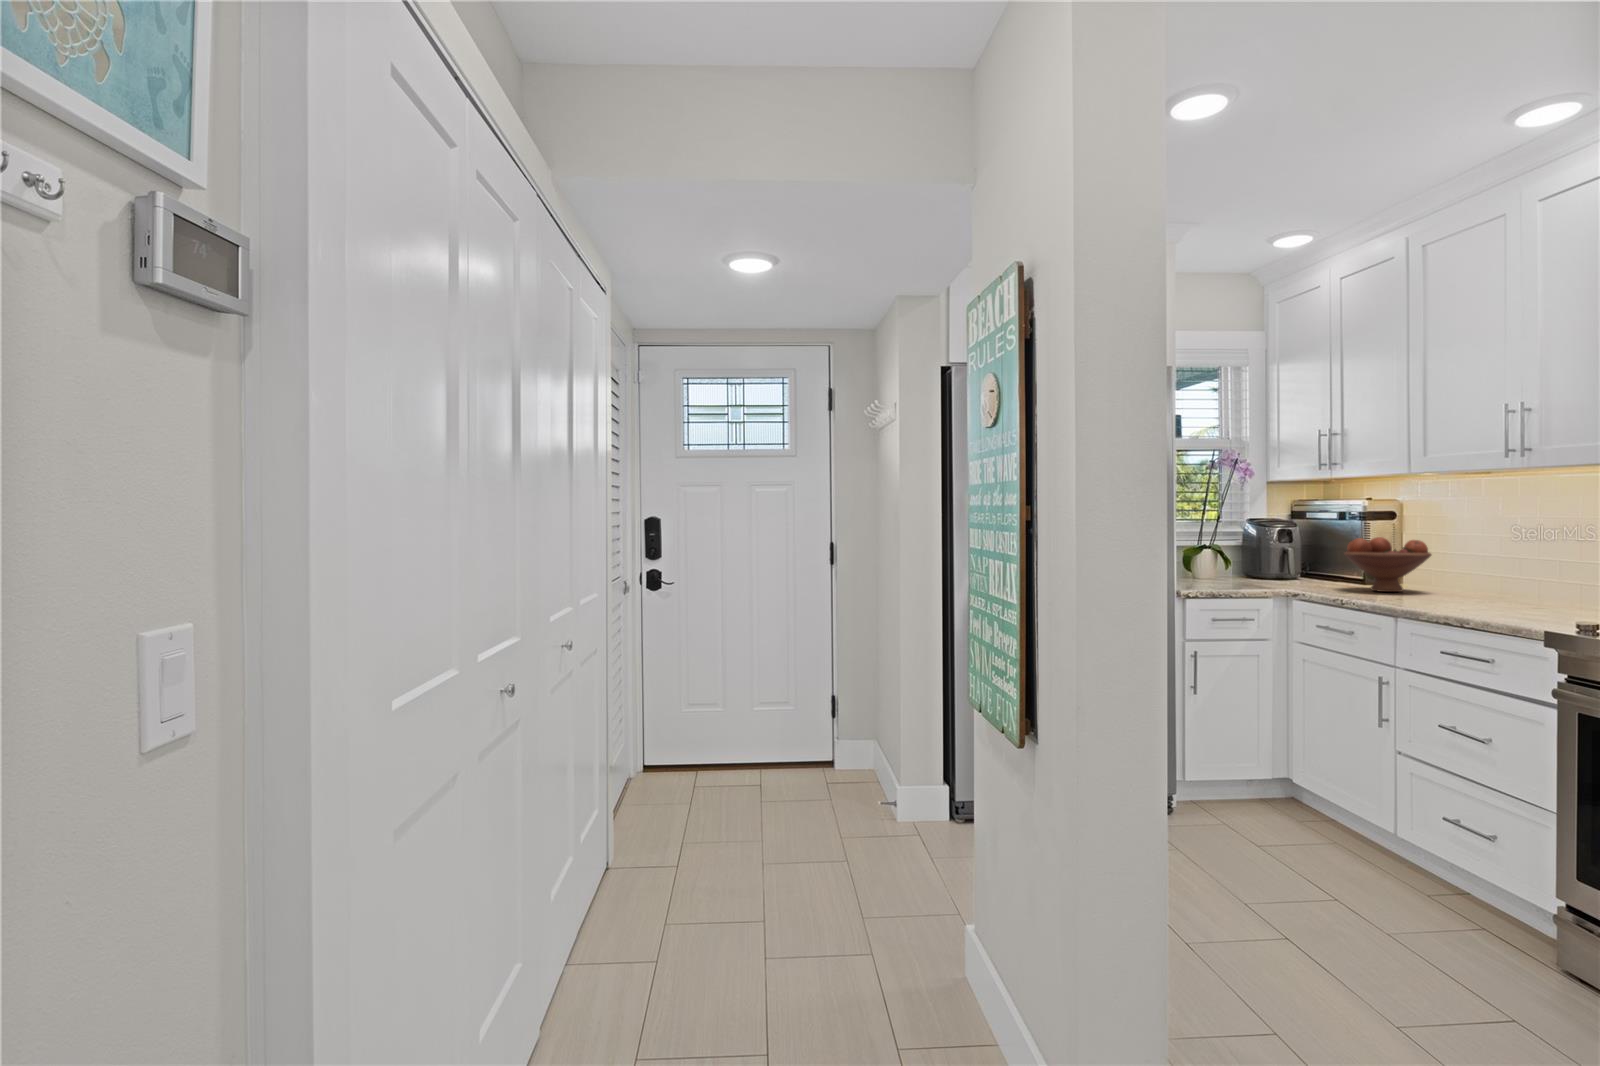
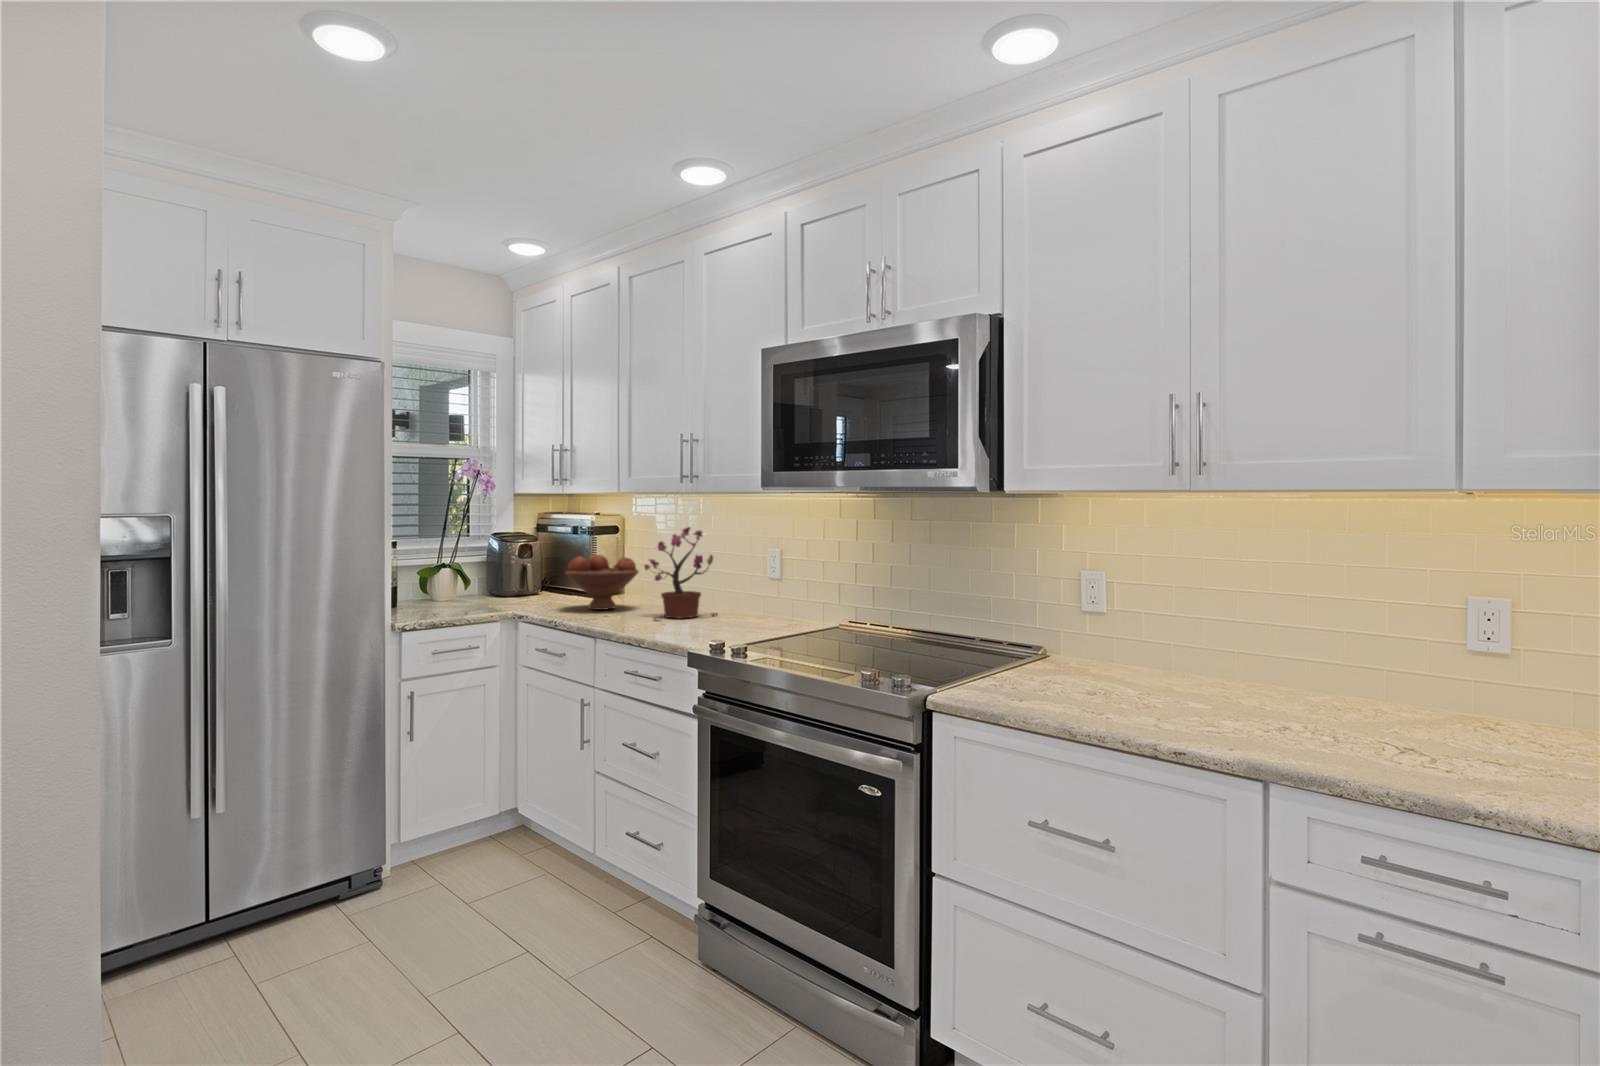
potted plant: none [1446,506,1546,604] -> present [645,527,717,620]

